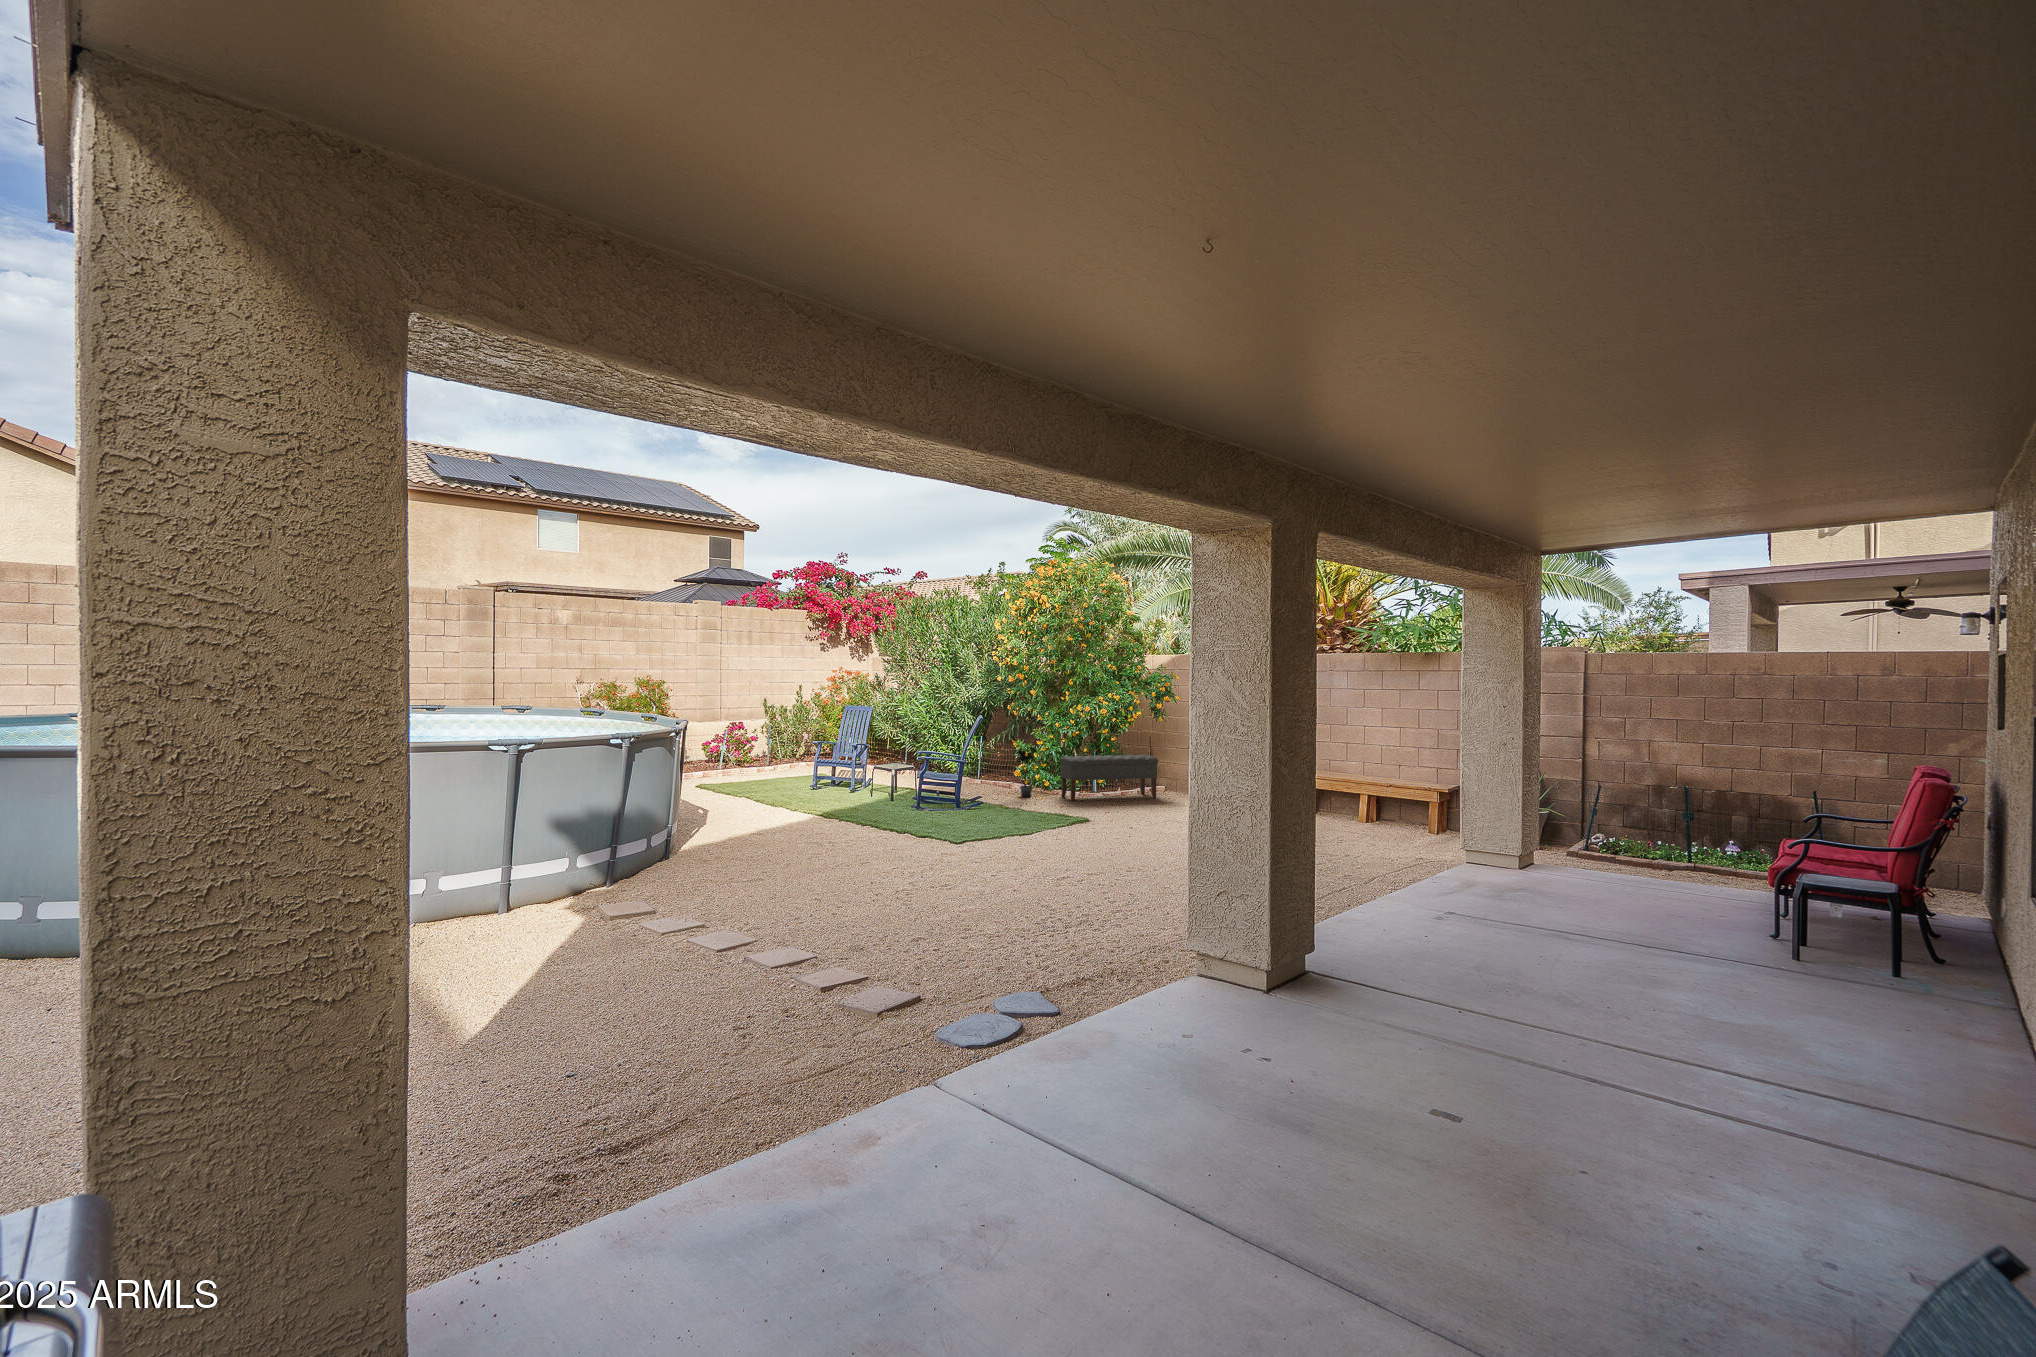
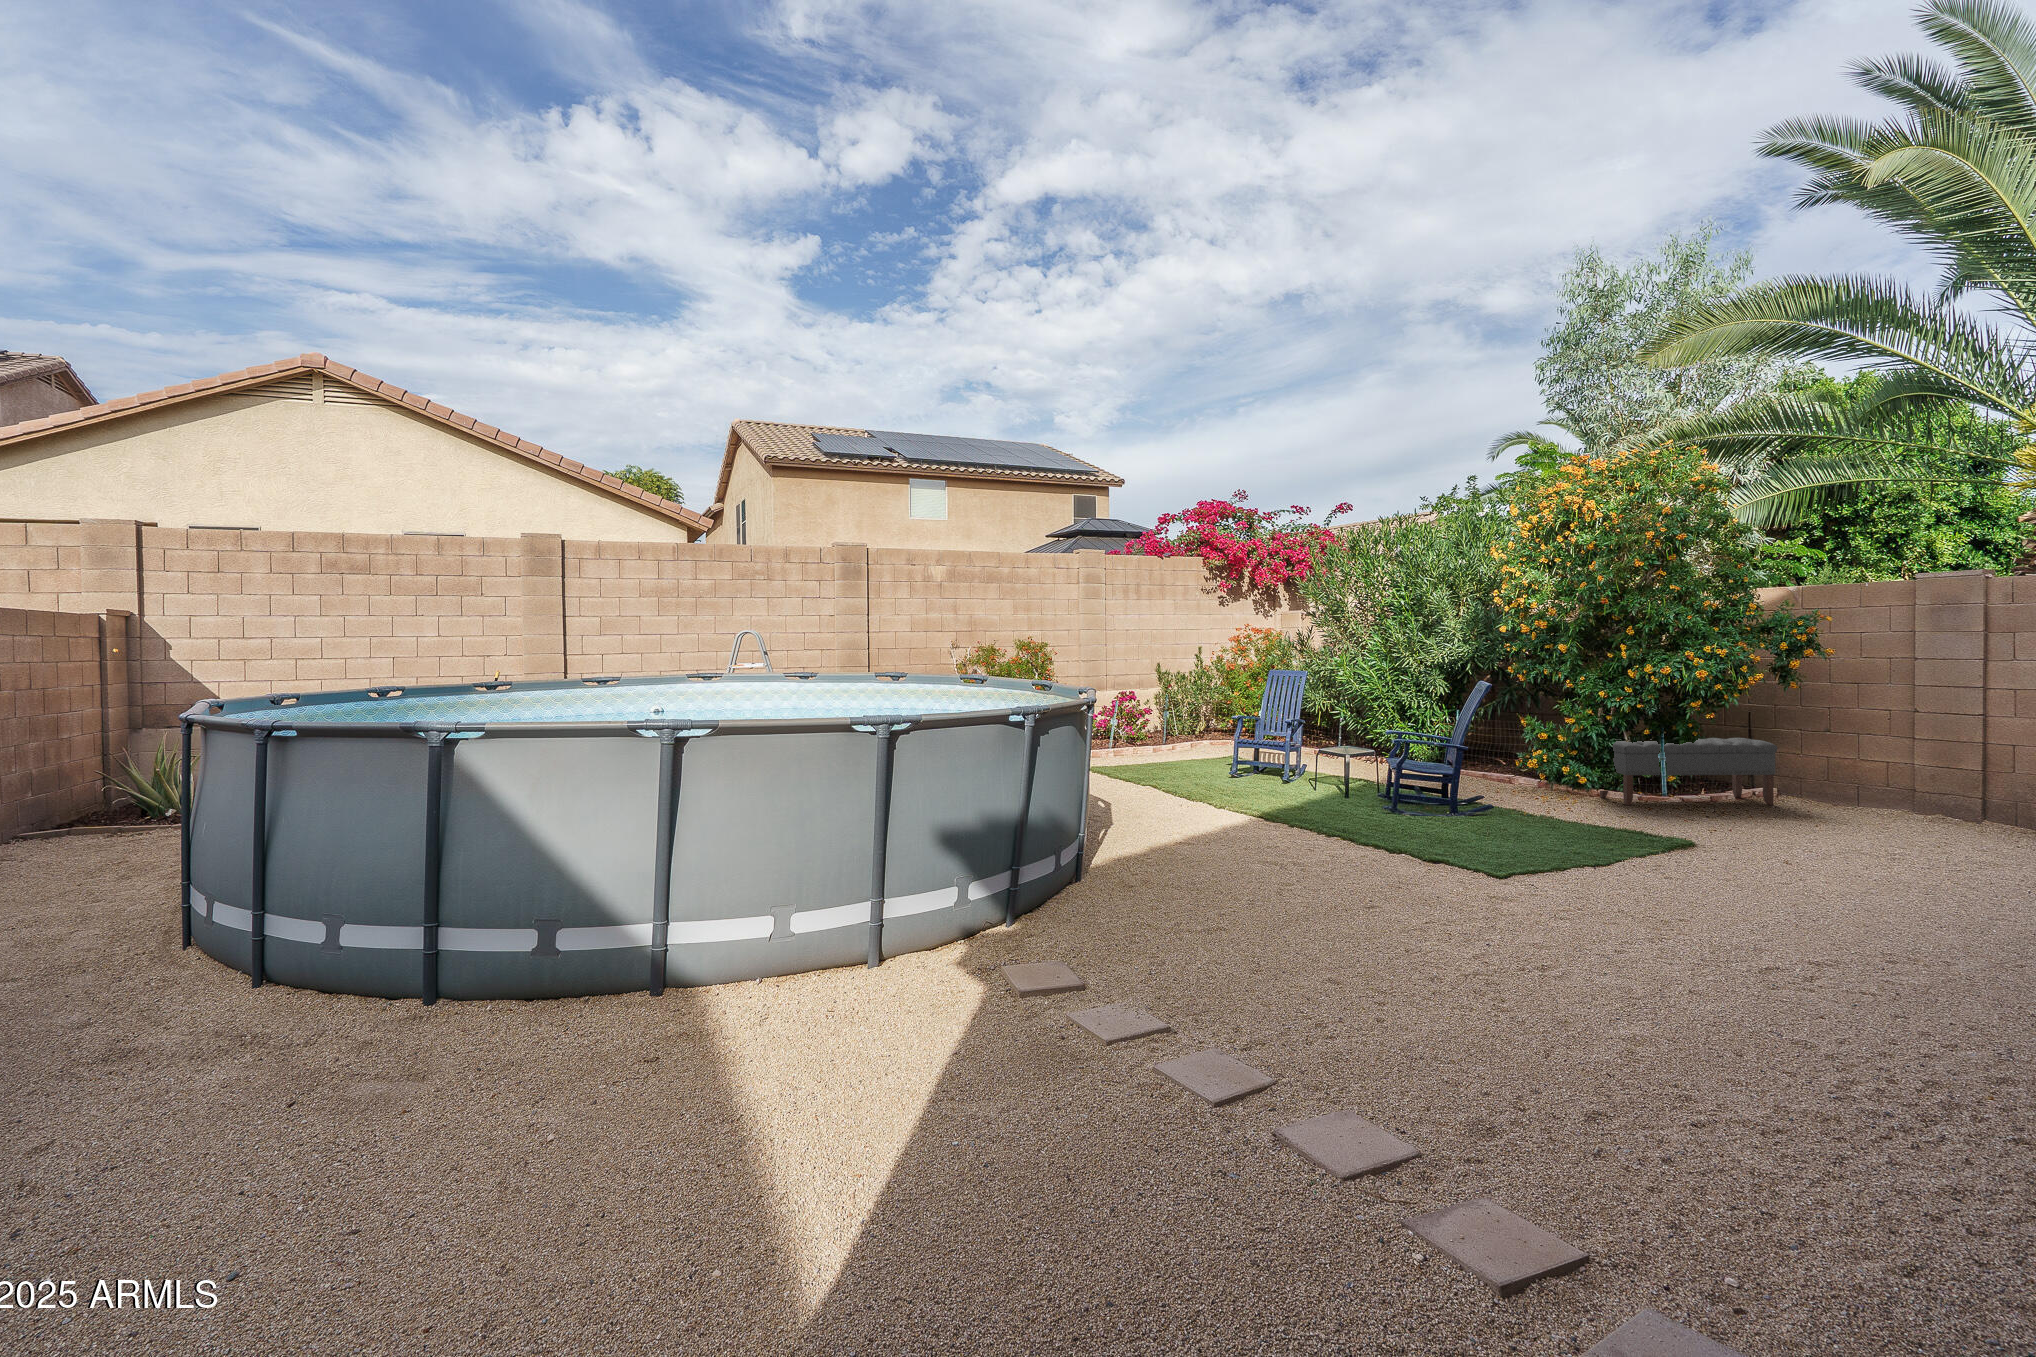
potted plant: present [1014,745,1037,797] -> none [1523,721,1560,796]

